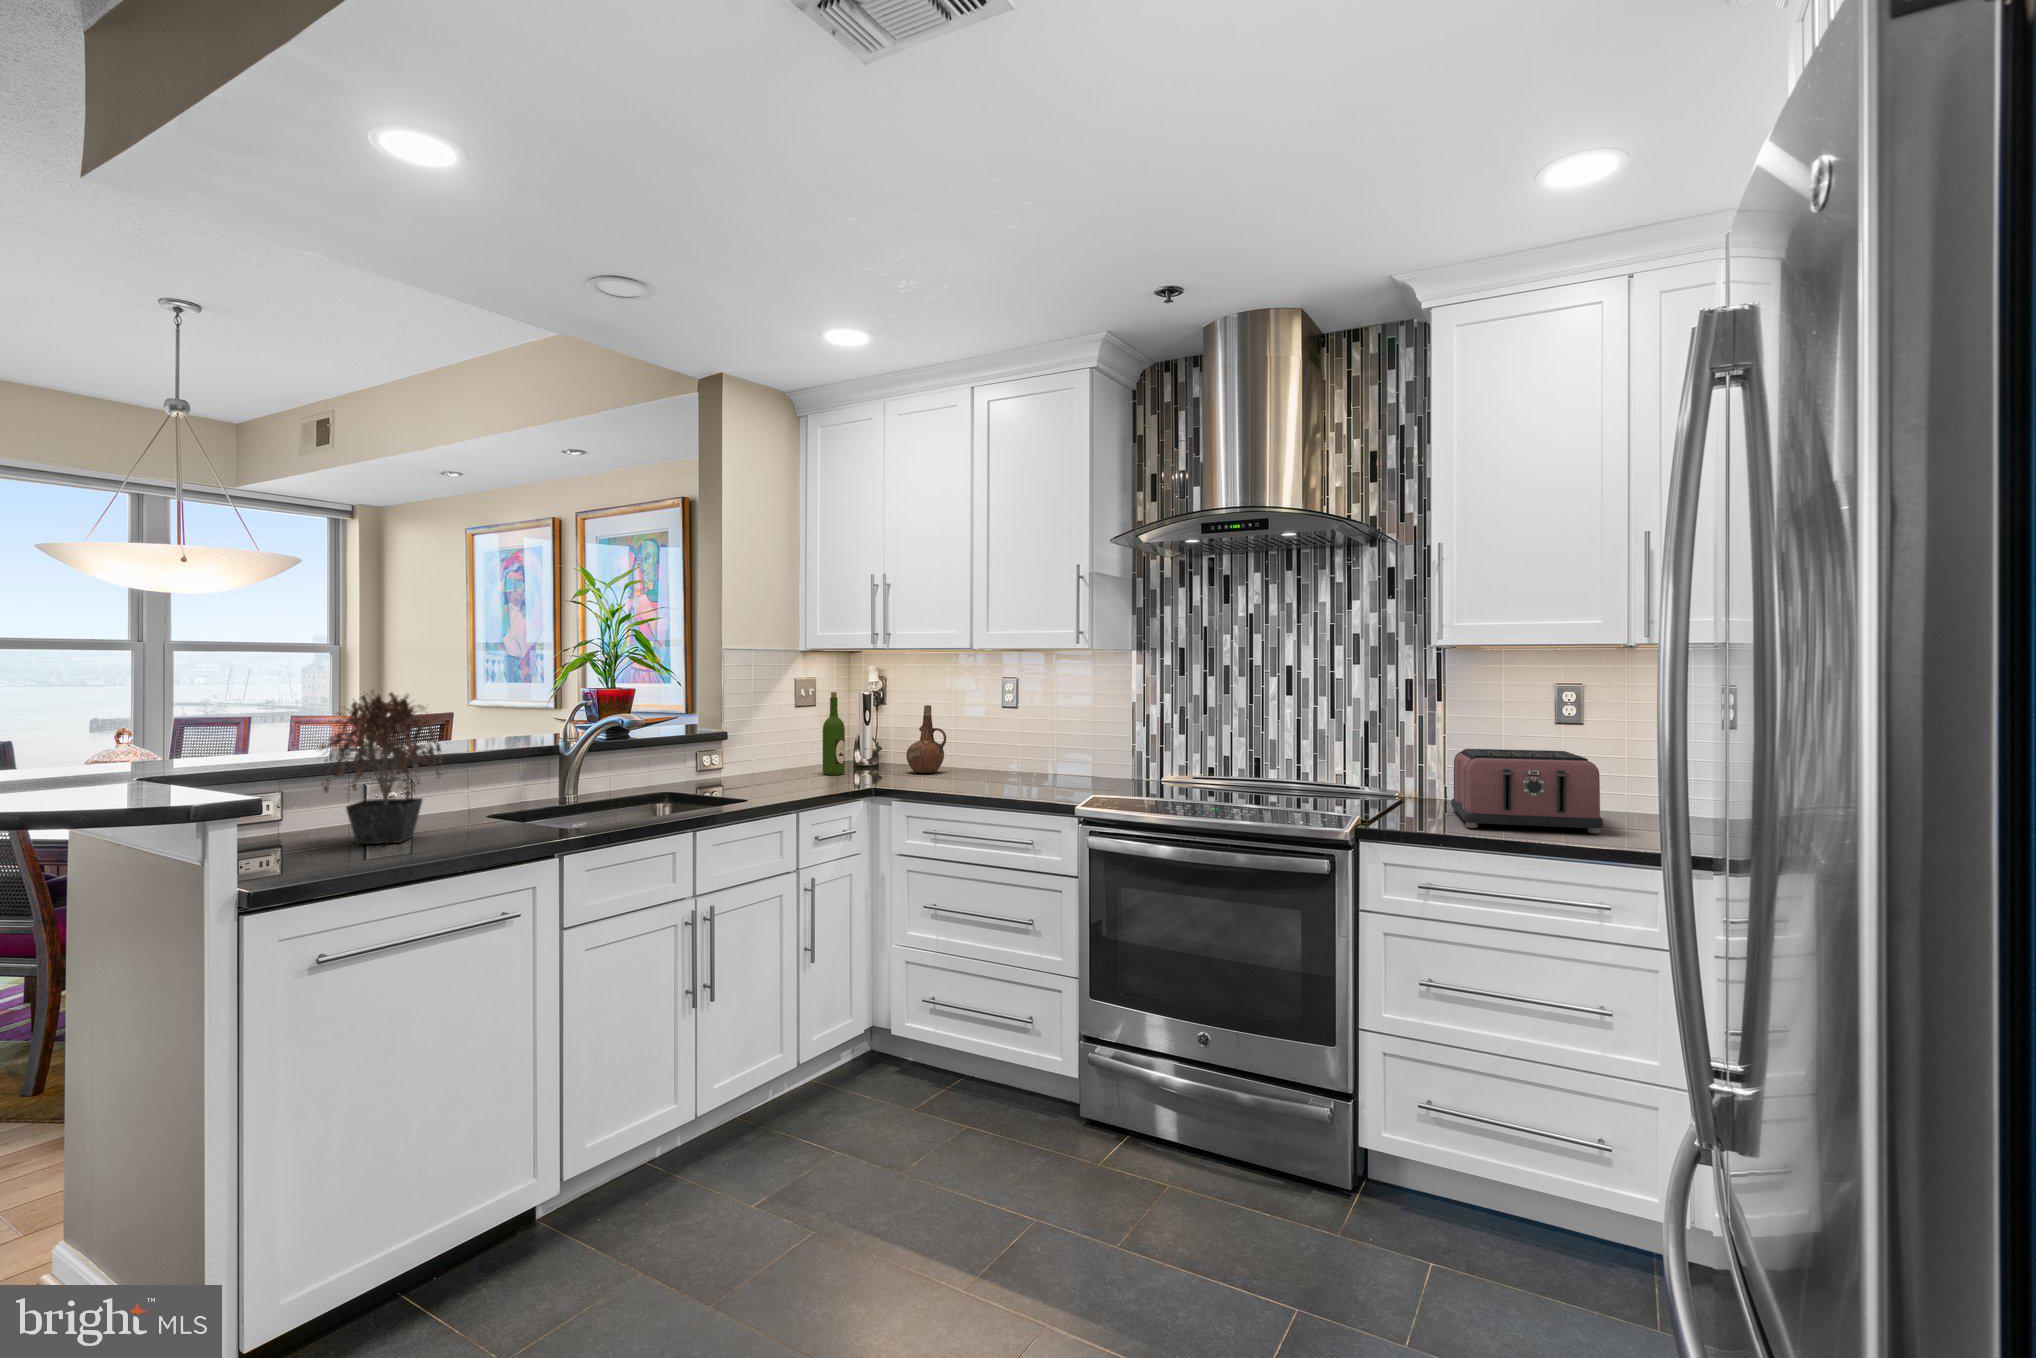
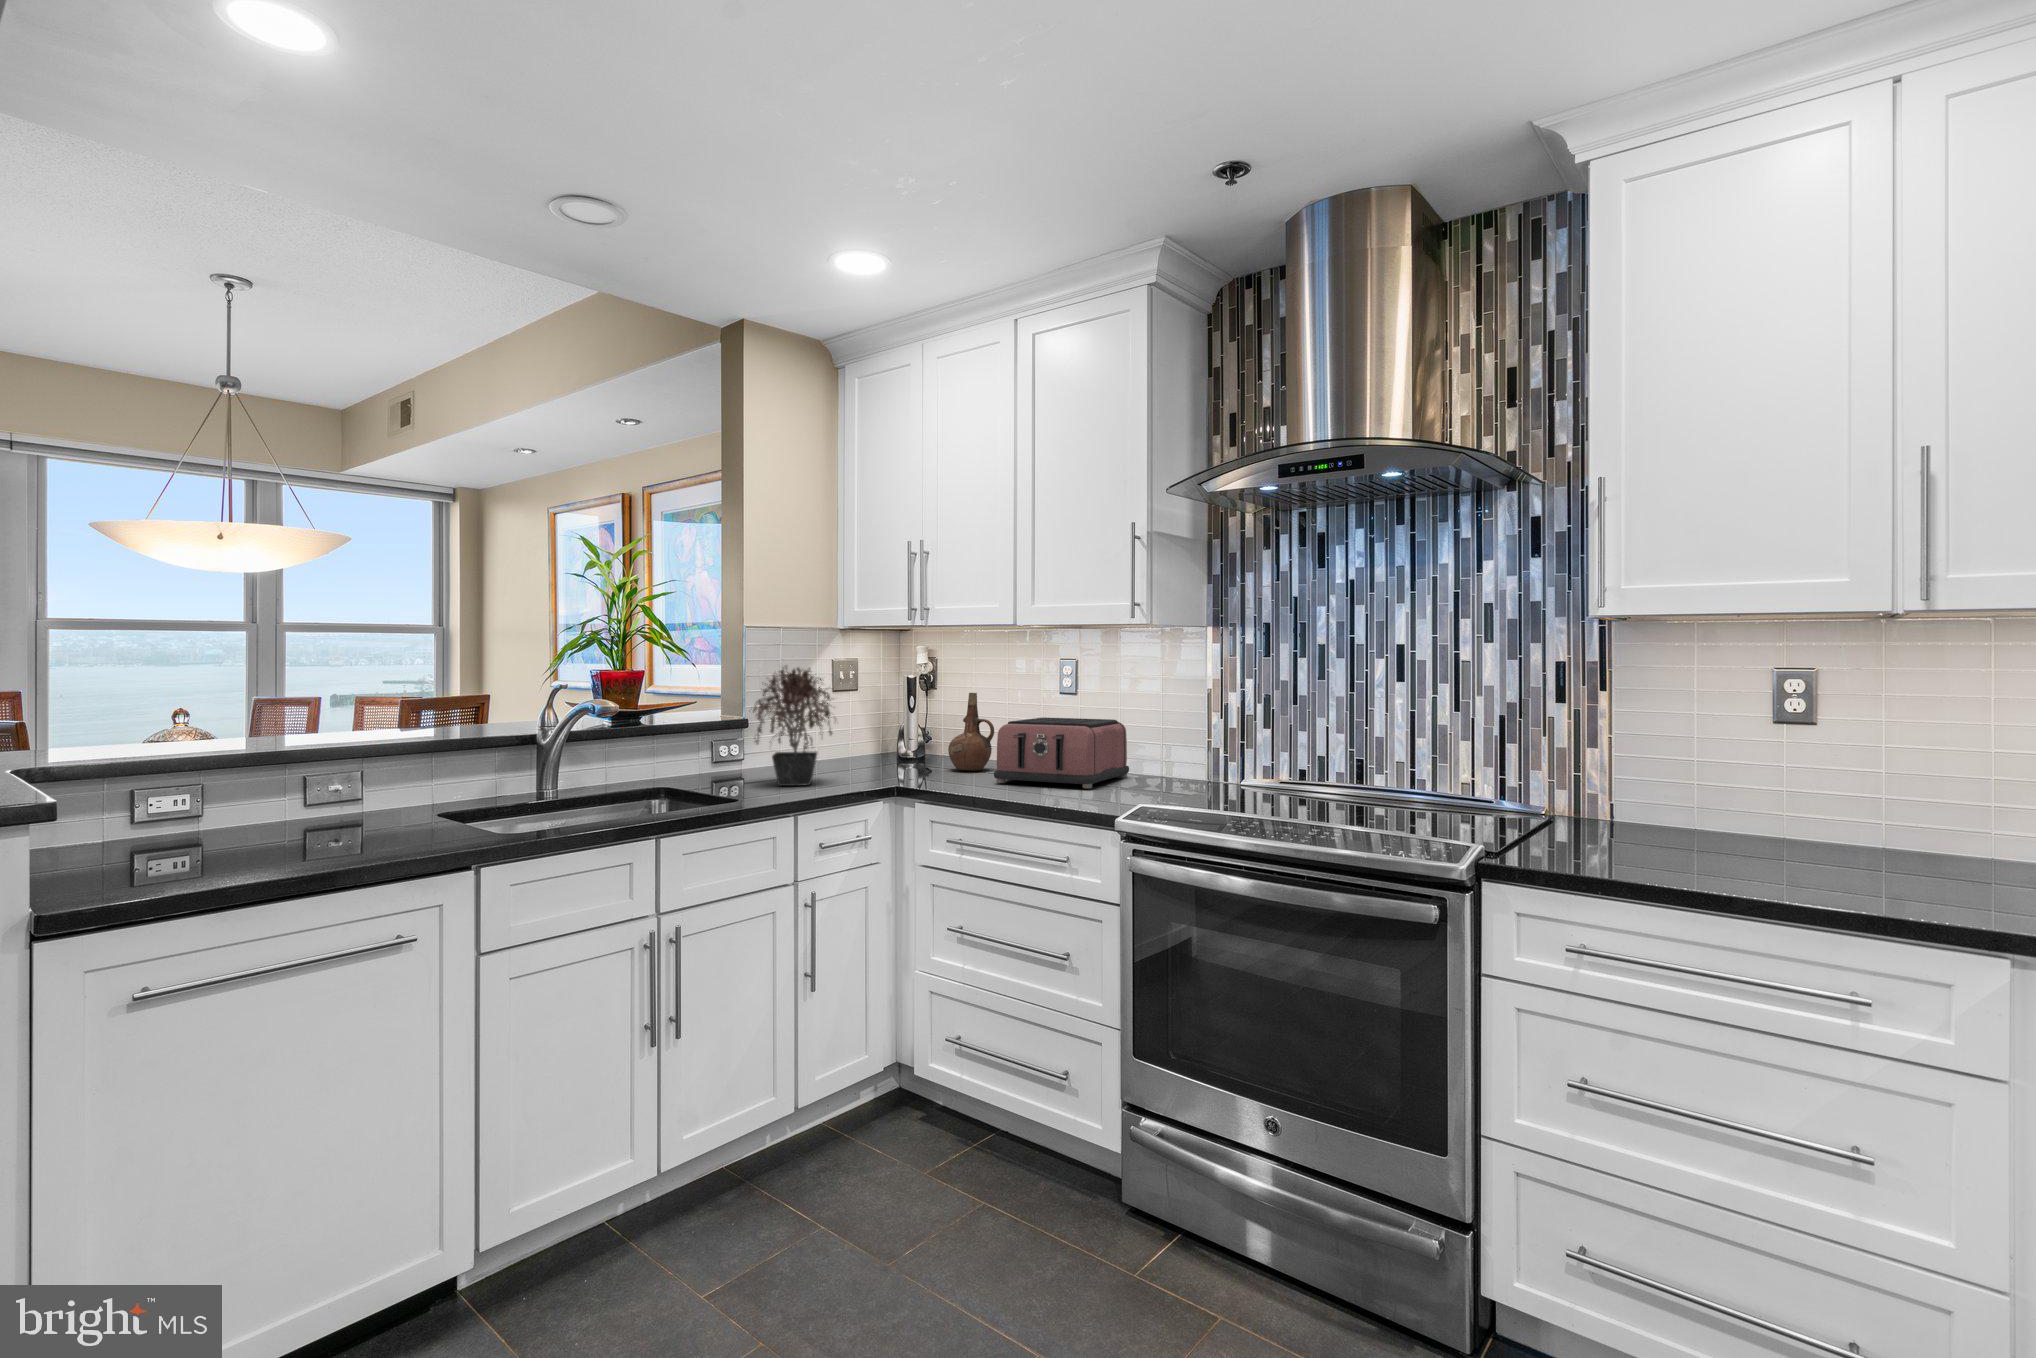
potted plant: present [320,691,442,844] -> present [751,667,835,786]
wine bottle: present [823,692,845,775] -> none [855,677,879,771]
toaster: present [1451,749,1603,833] -> present [994,717,1129,789]

